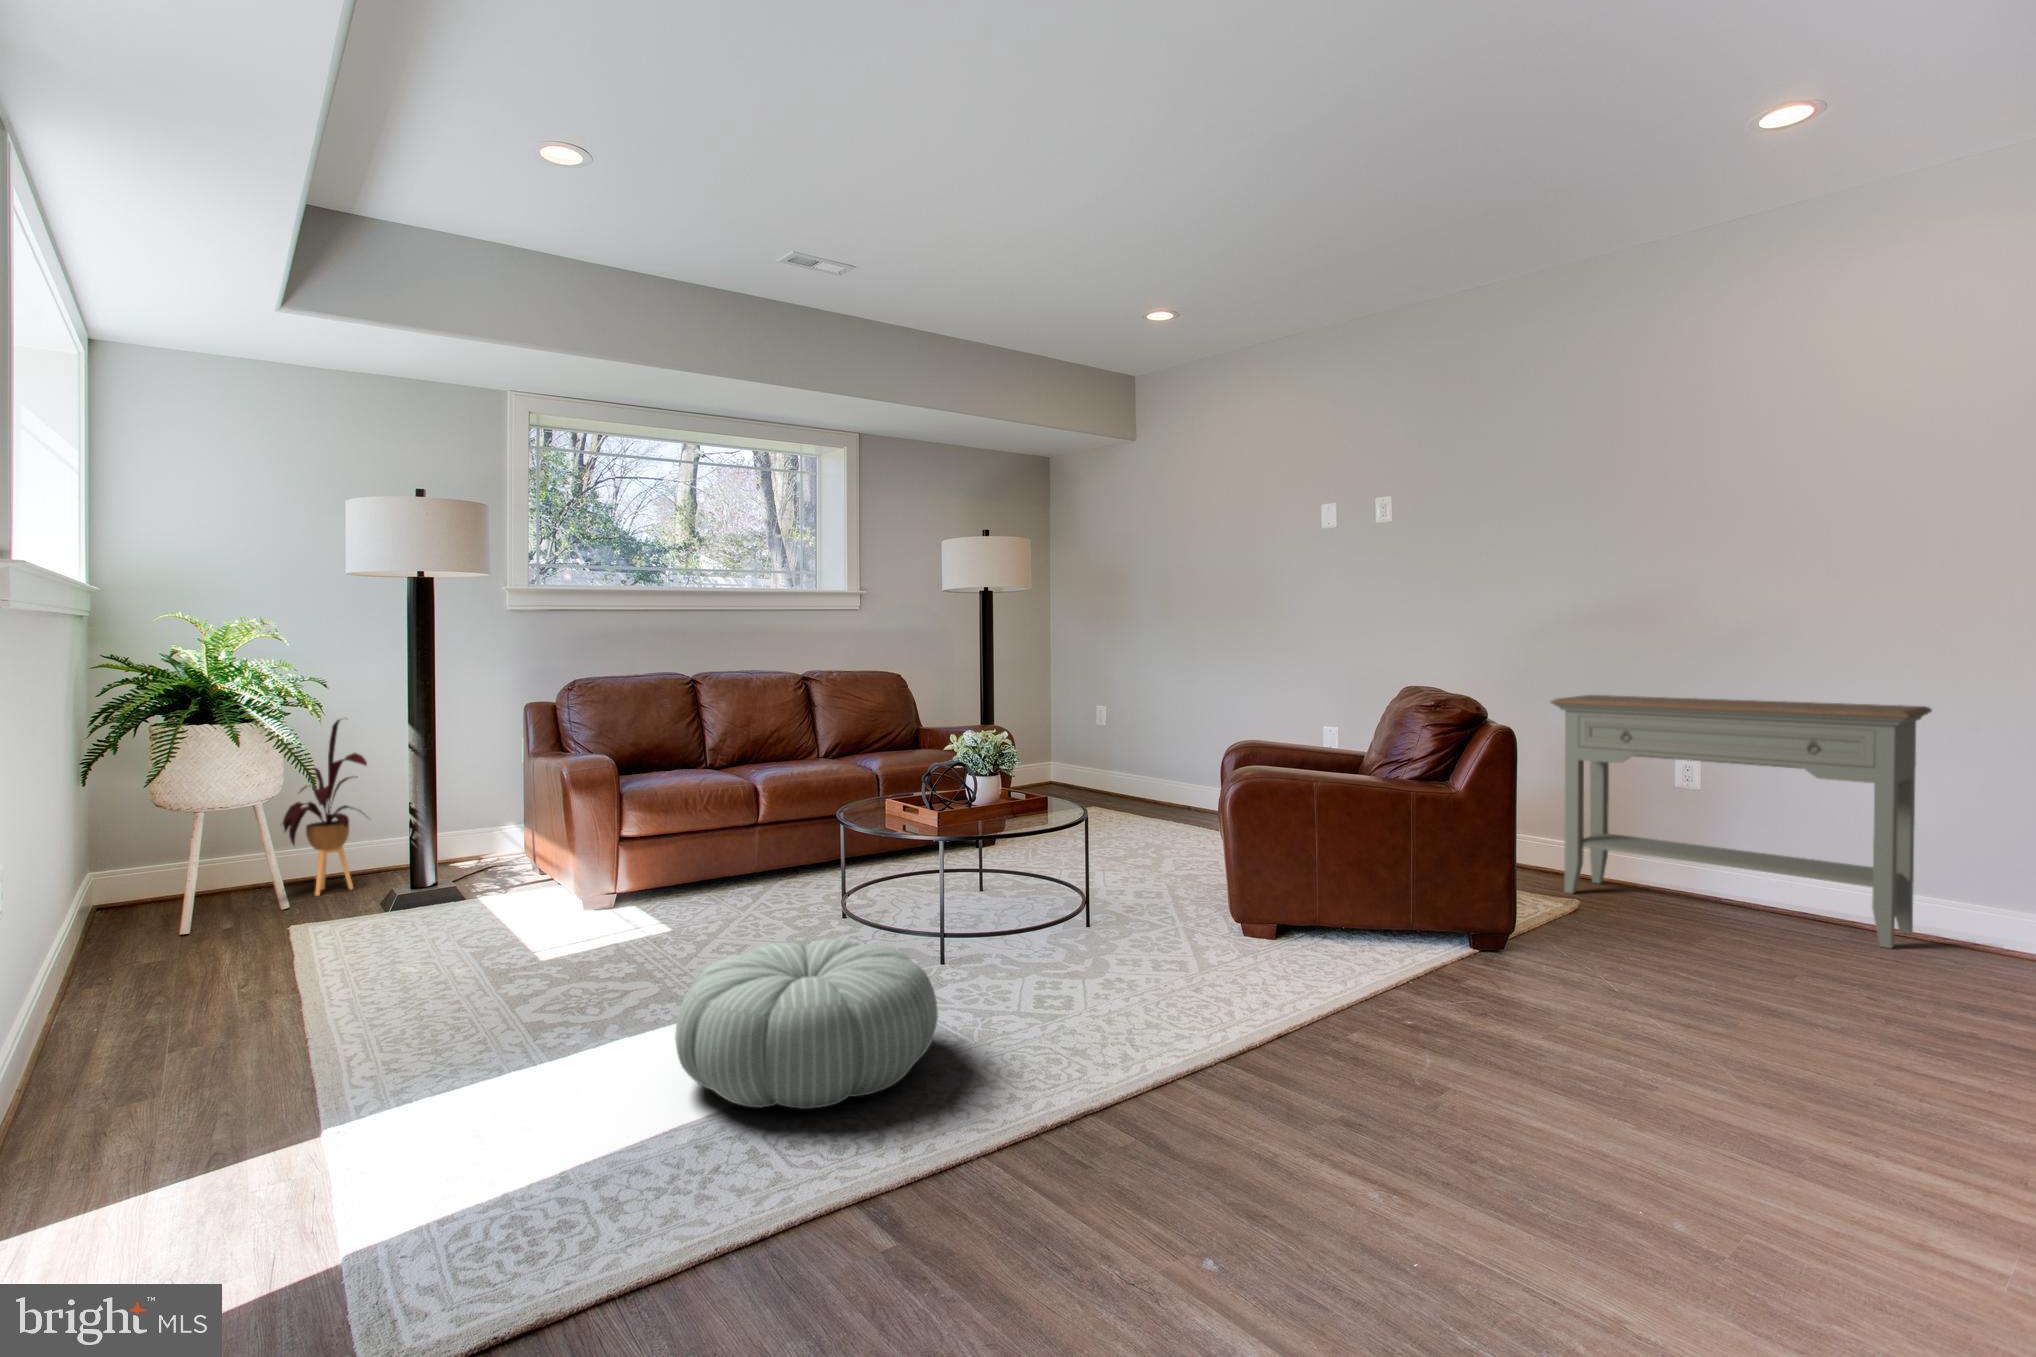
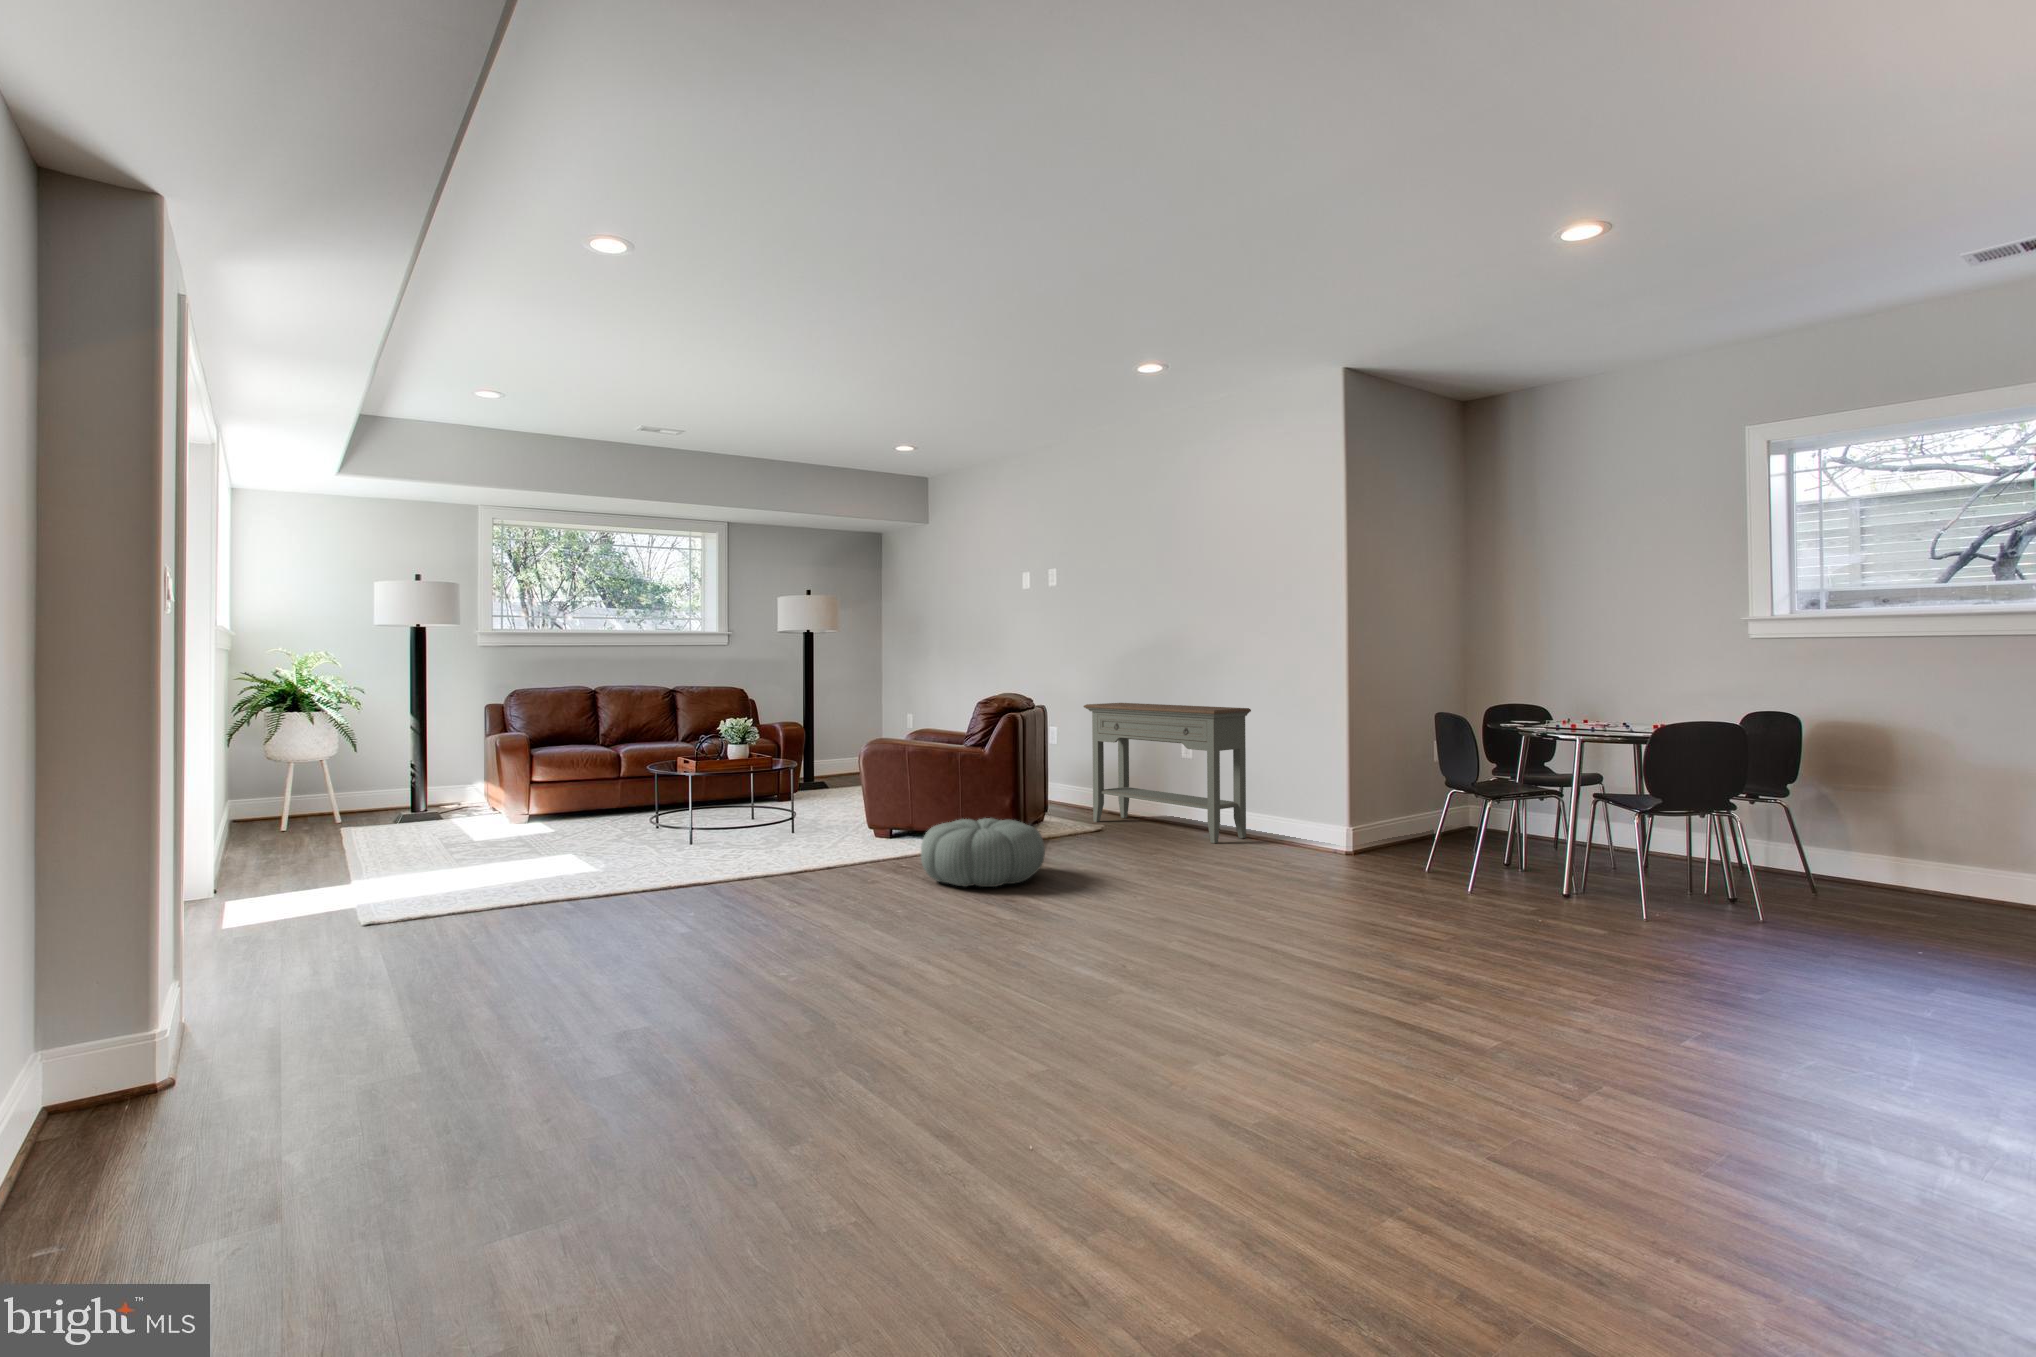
house plant: present [282,720,367,896] -> none [327,711,391,817]
pouf: present [675,939,938,1109] -> present [921,818,1045,887]

